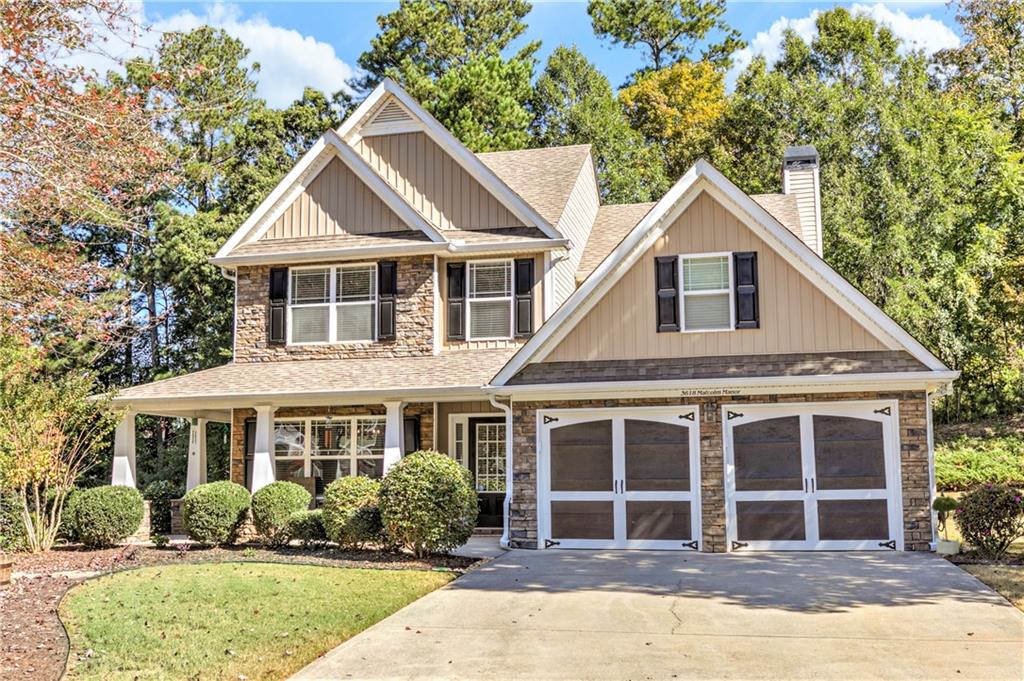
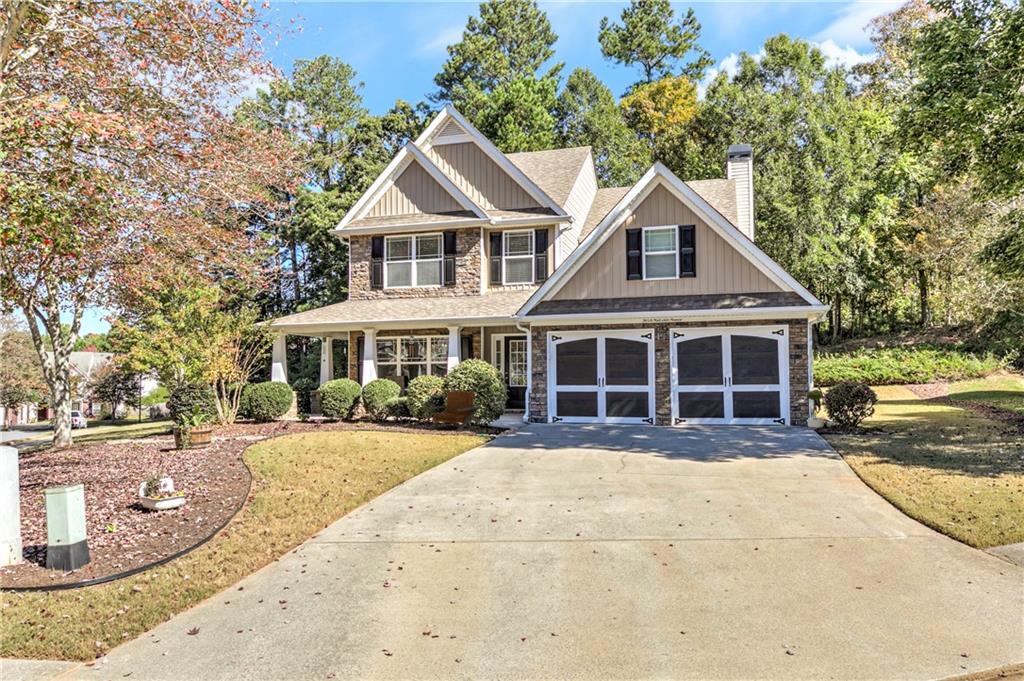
lounge chair: none [355,500,437,566] -> present [429,391,480,432]

